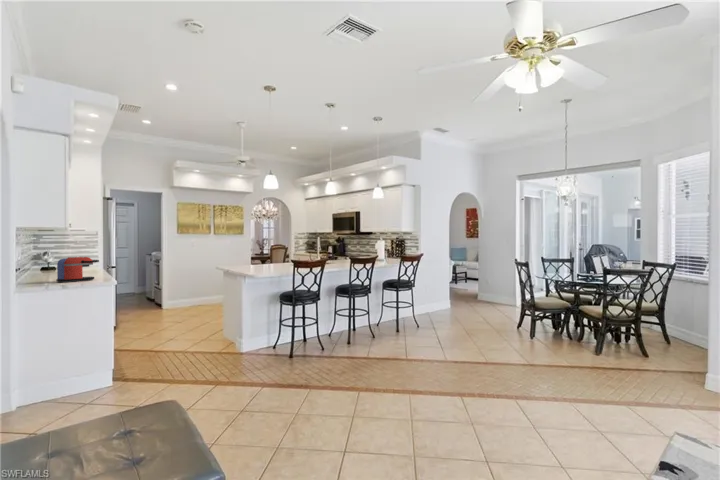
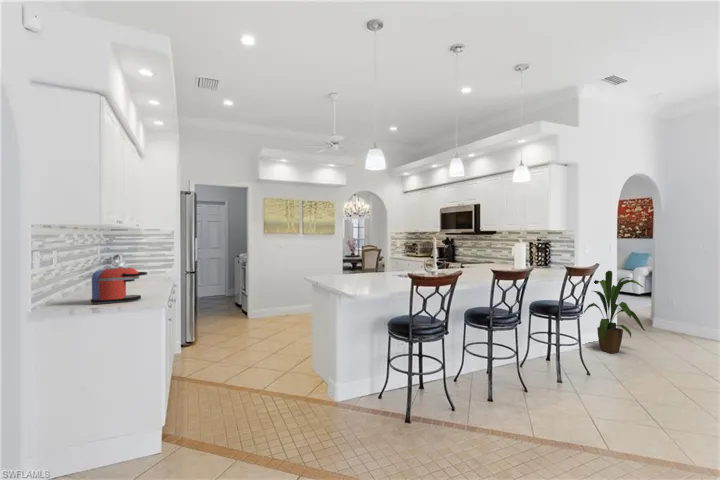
house plant: none [423,259,464,317] -> present [581,271,645,354]

